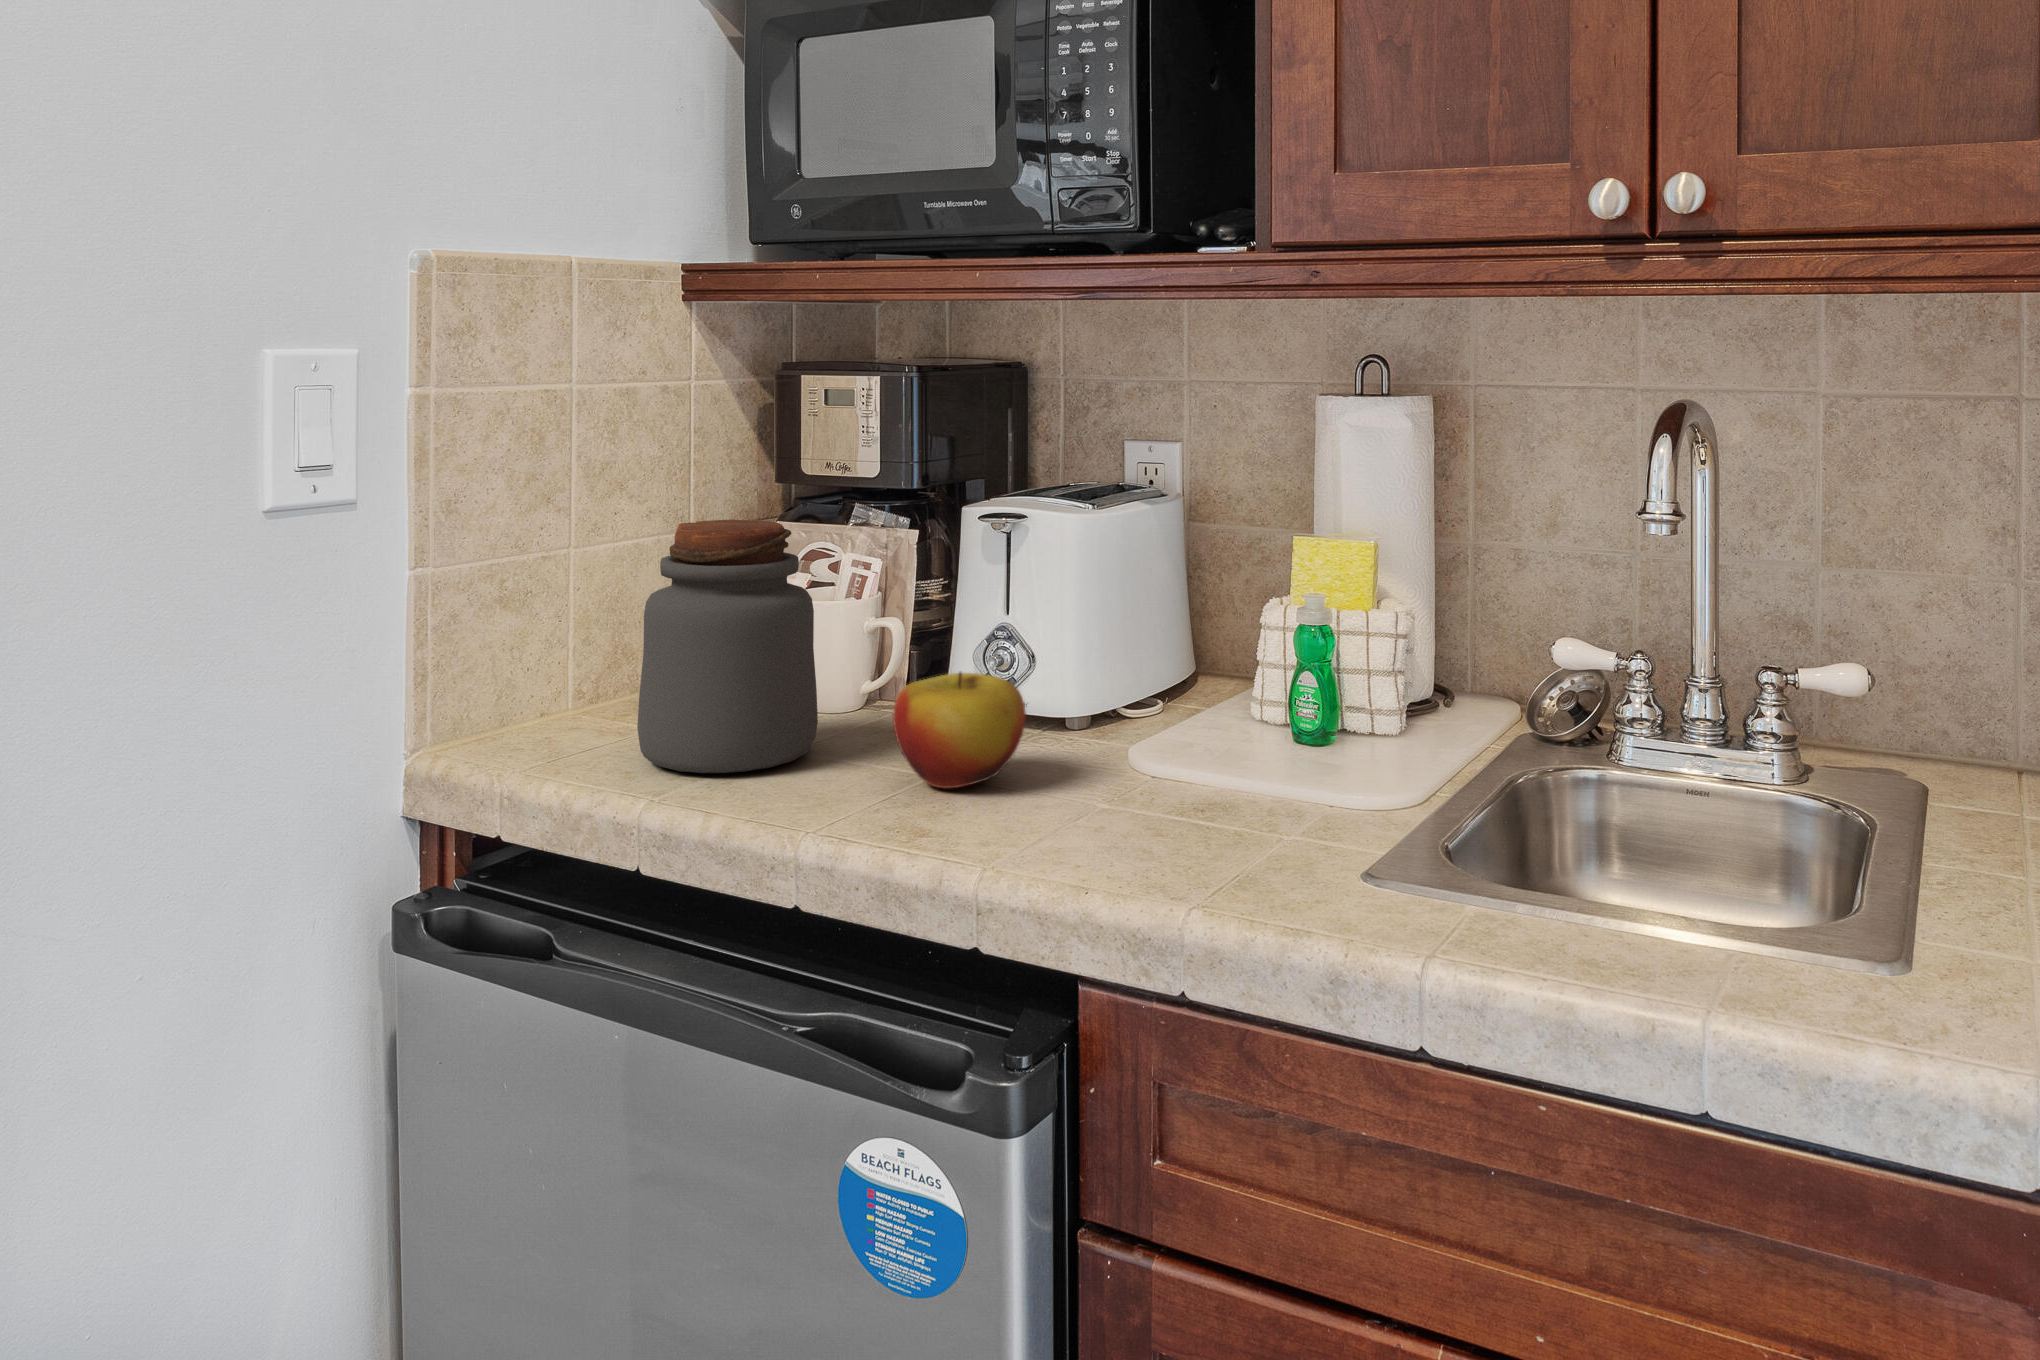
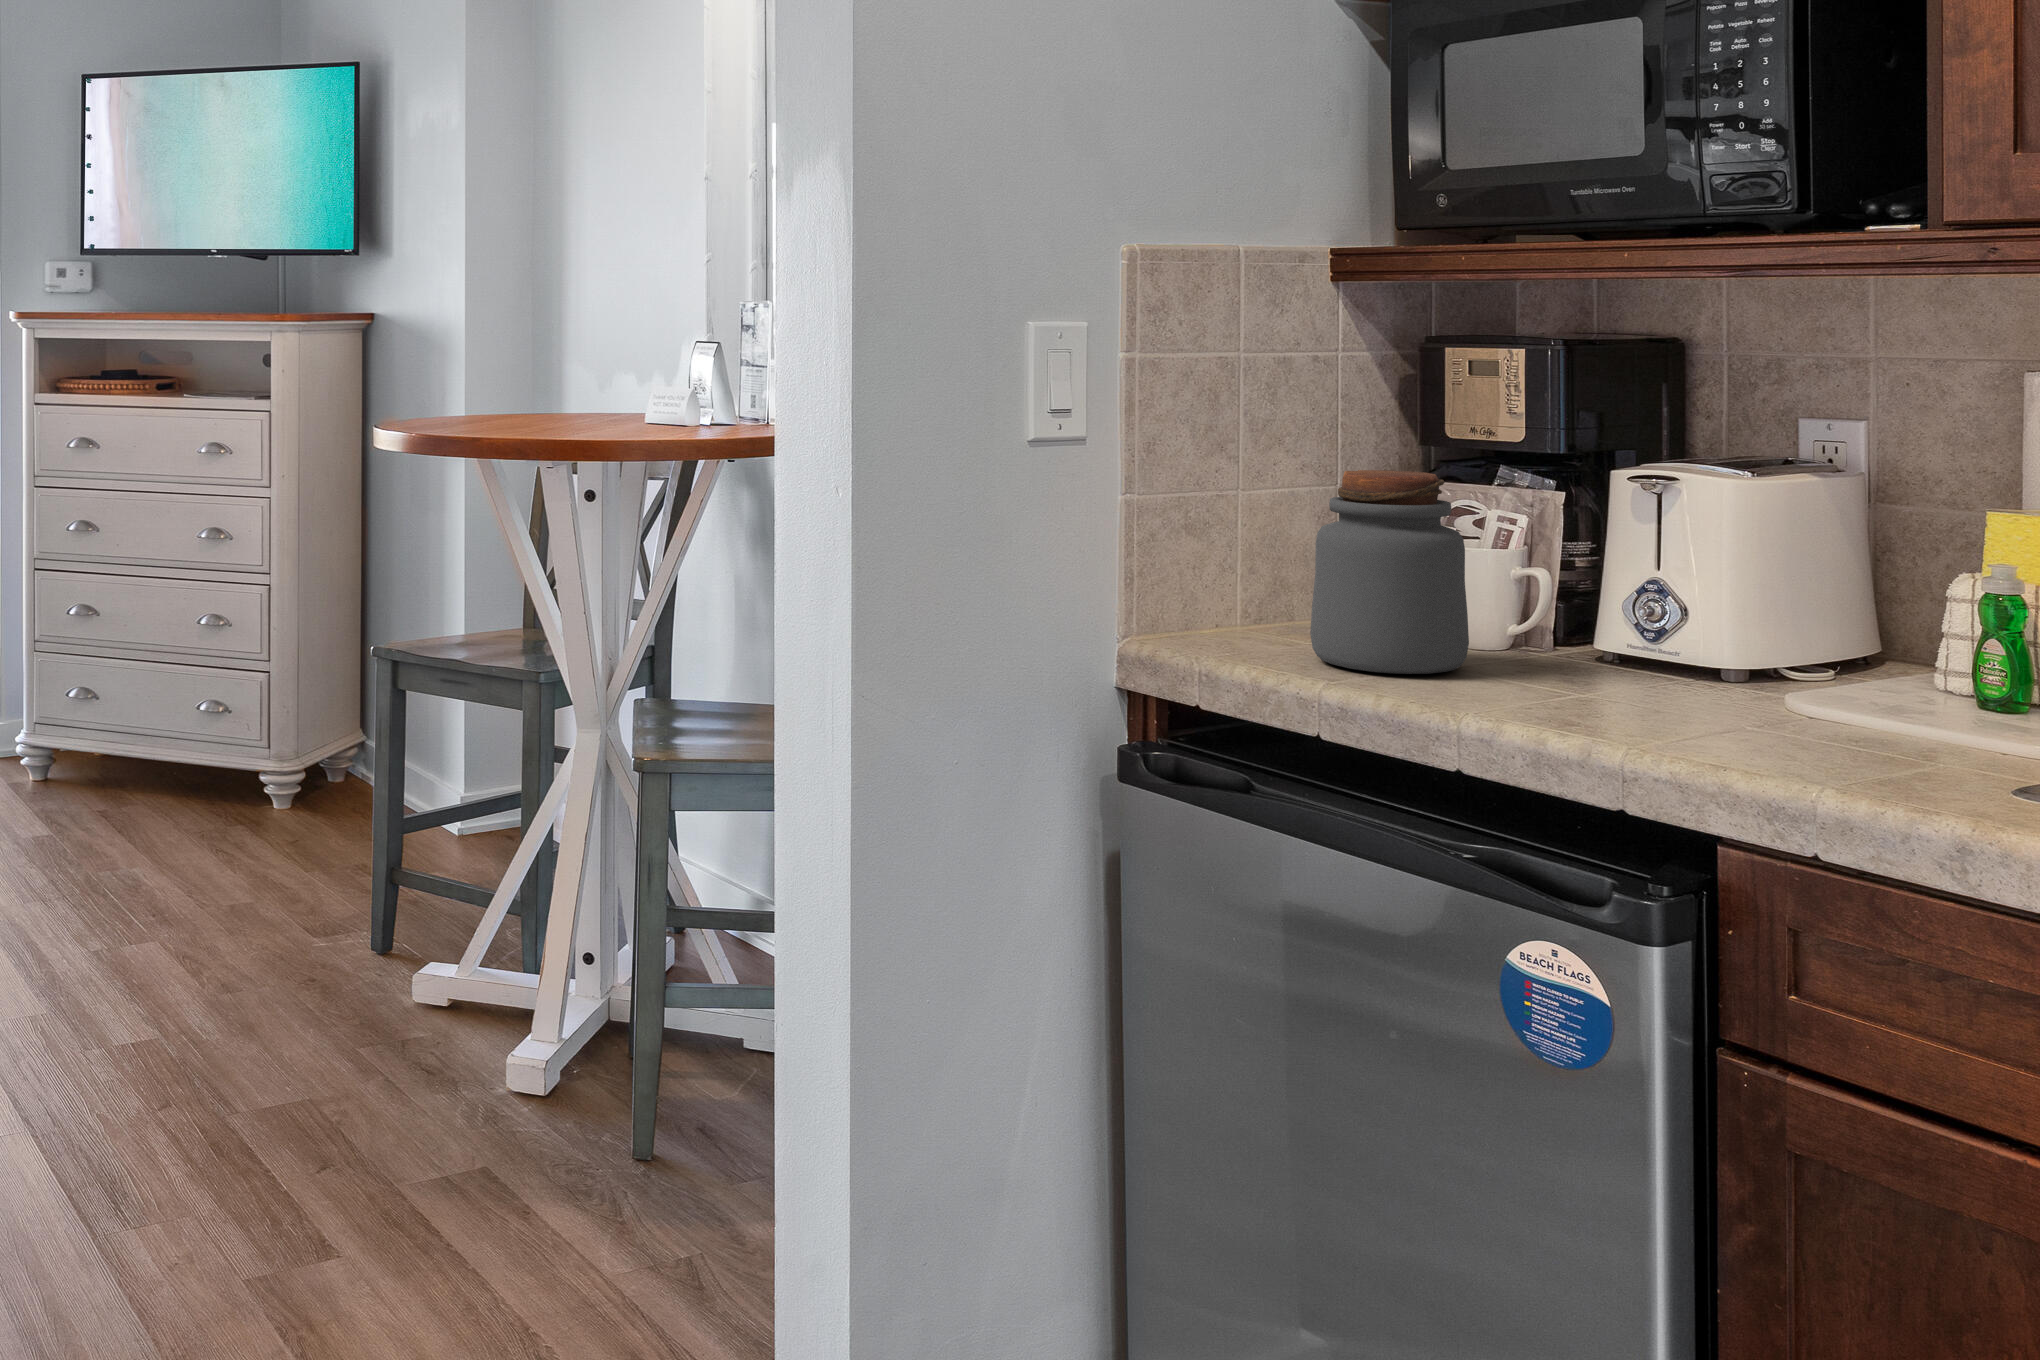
apple: present [893,672,1026,788] -> none [1542,605,1672,702]

